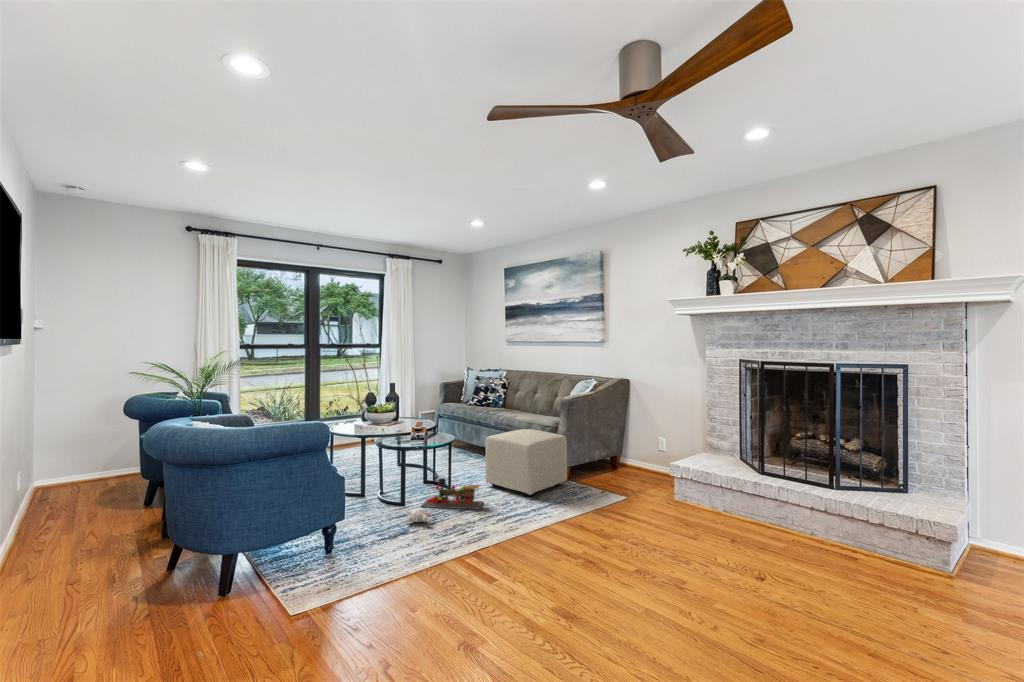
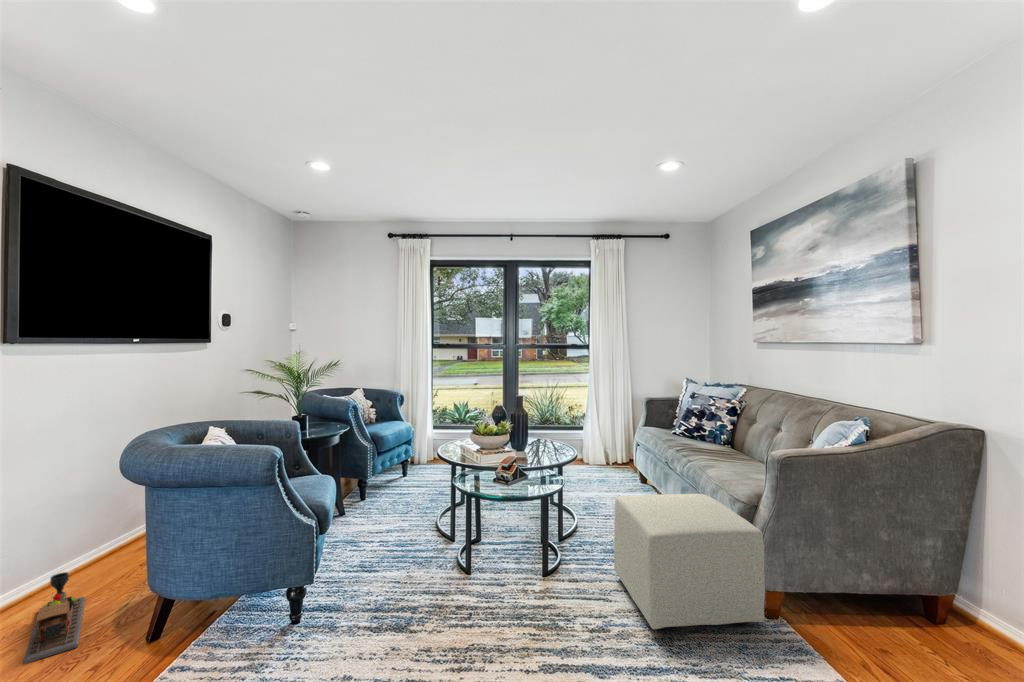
toy train: present [421,478,483,510] -> present [23,572,85,664]
plush toy: present [393,510,432,536] -> none [384,587,464,625]

